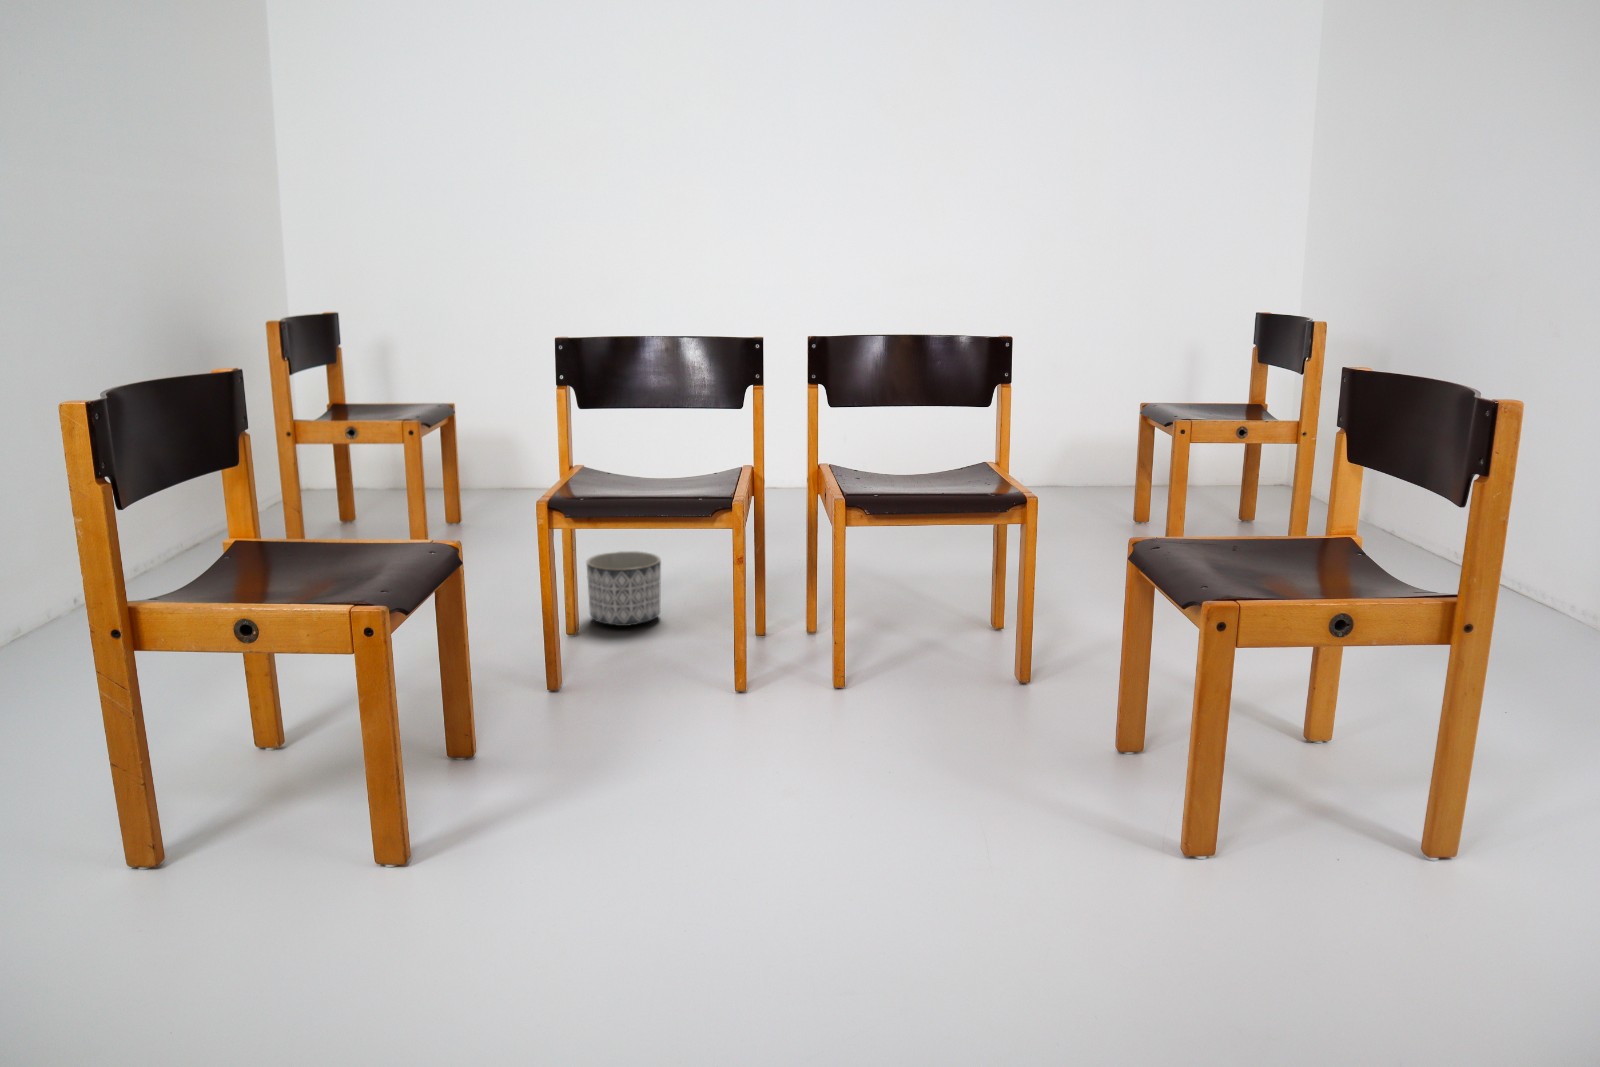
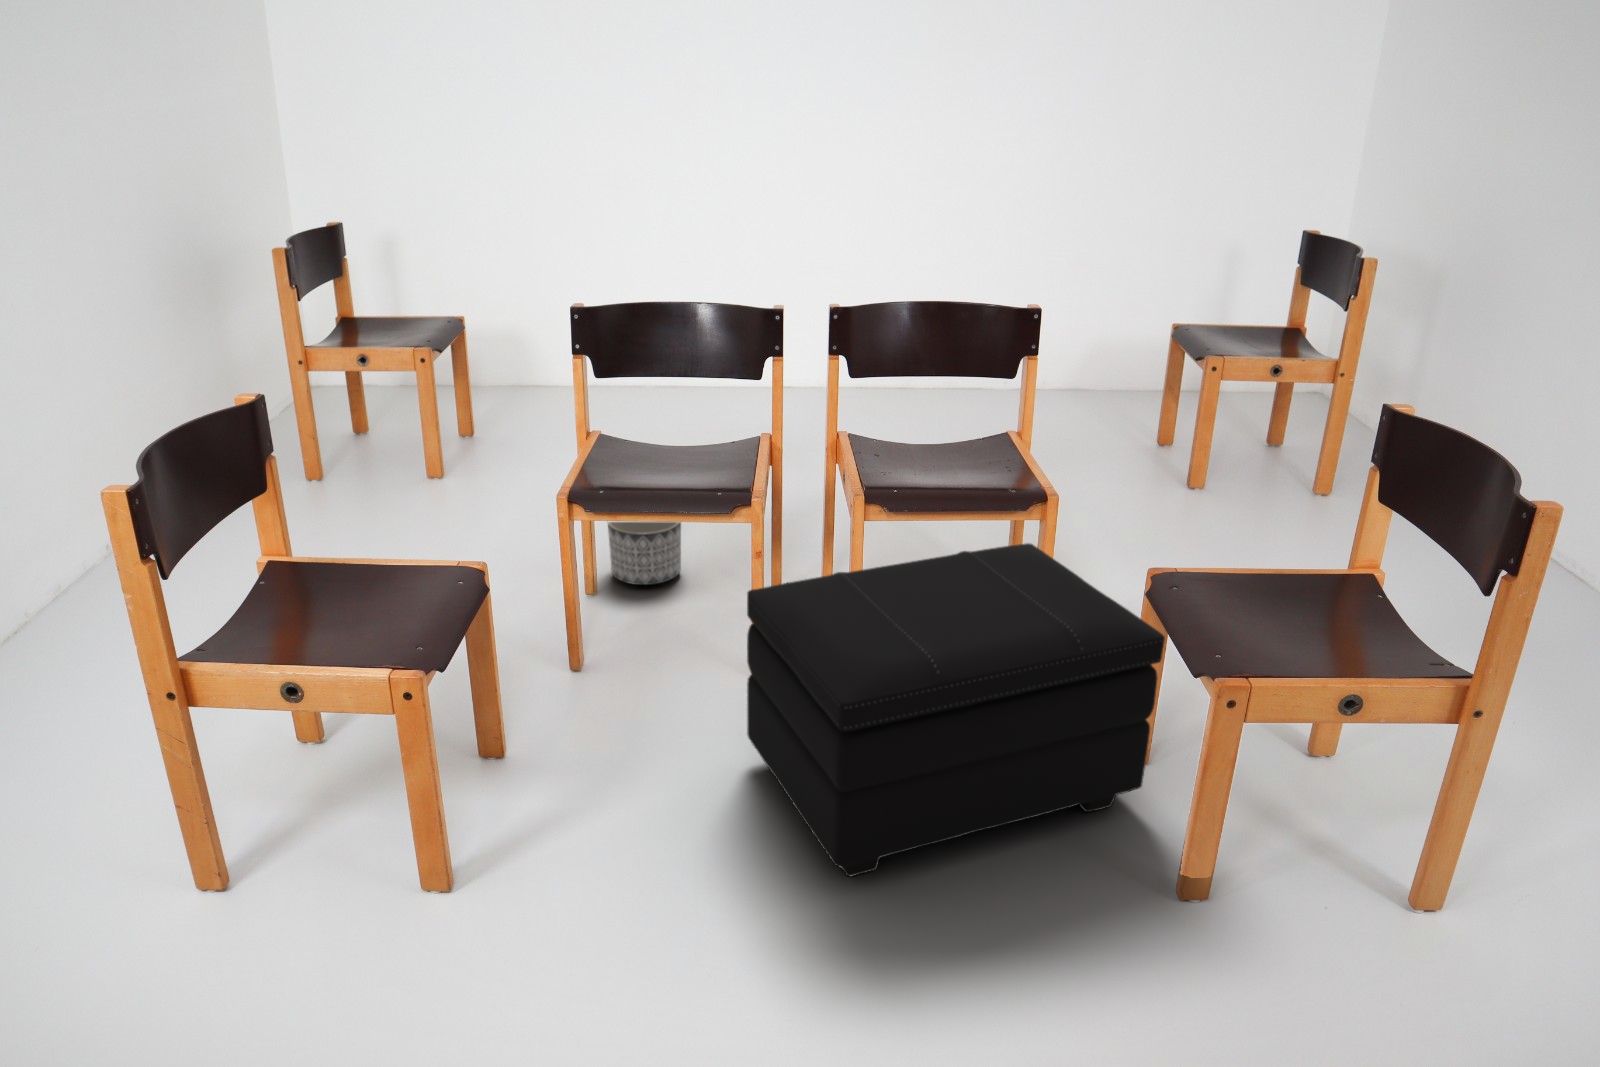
footstool: none [723,534,1148,841] -> present [747,543,1165,876]

